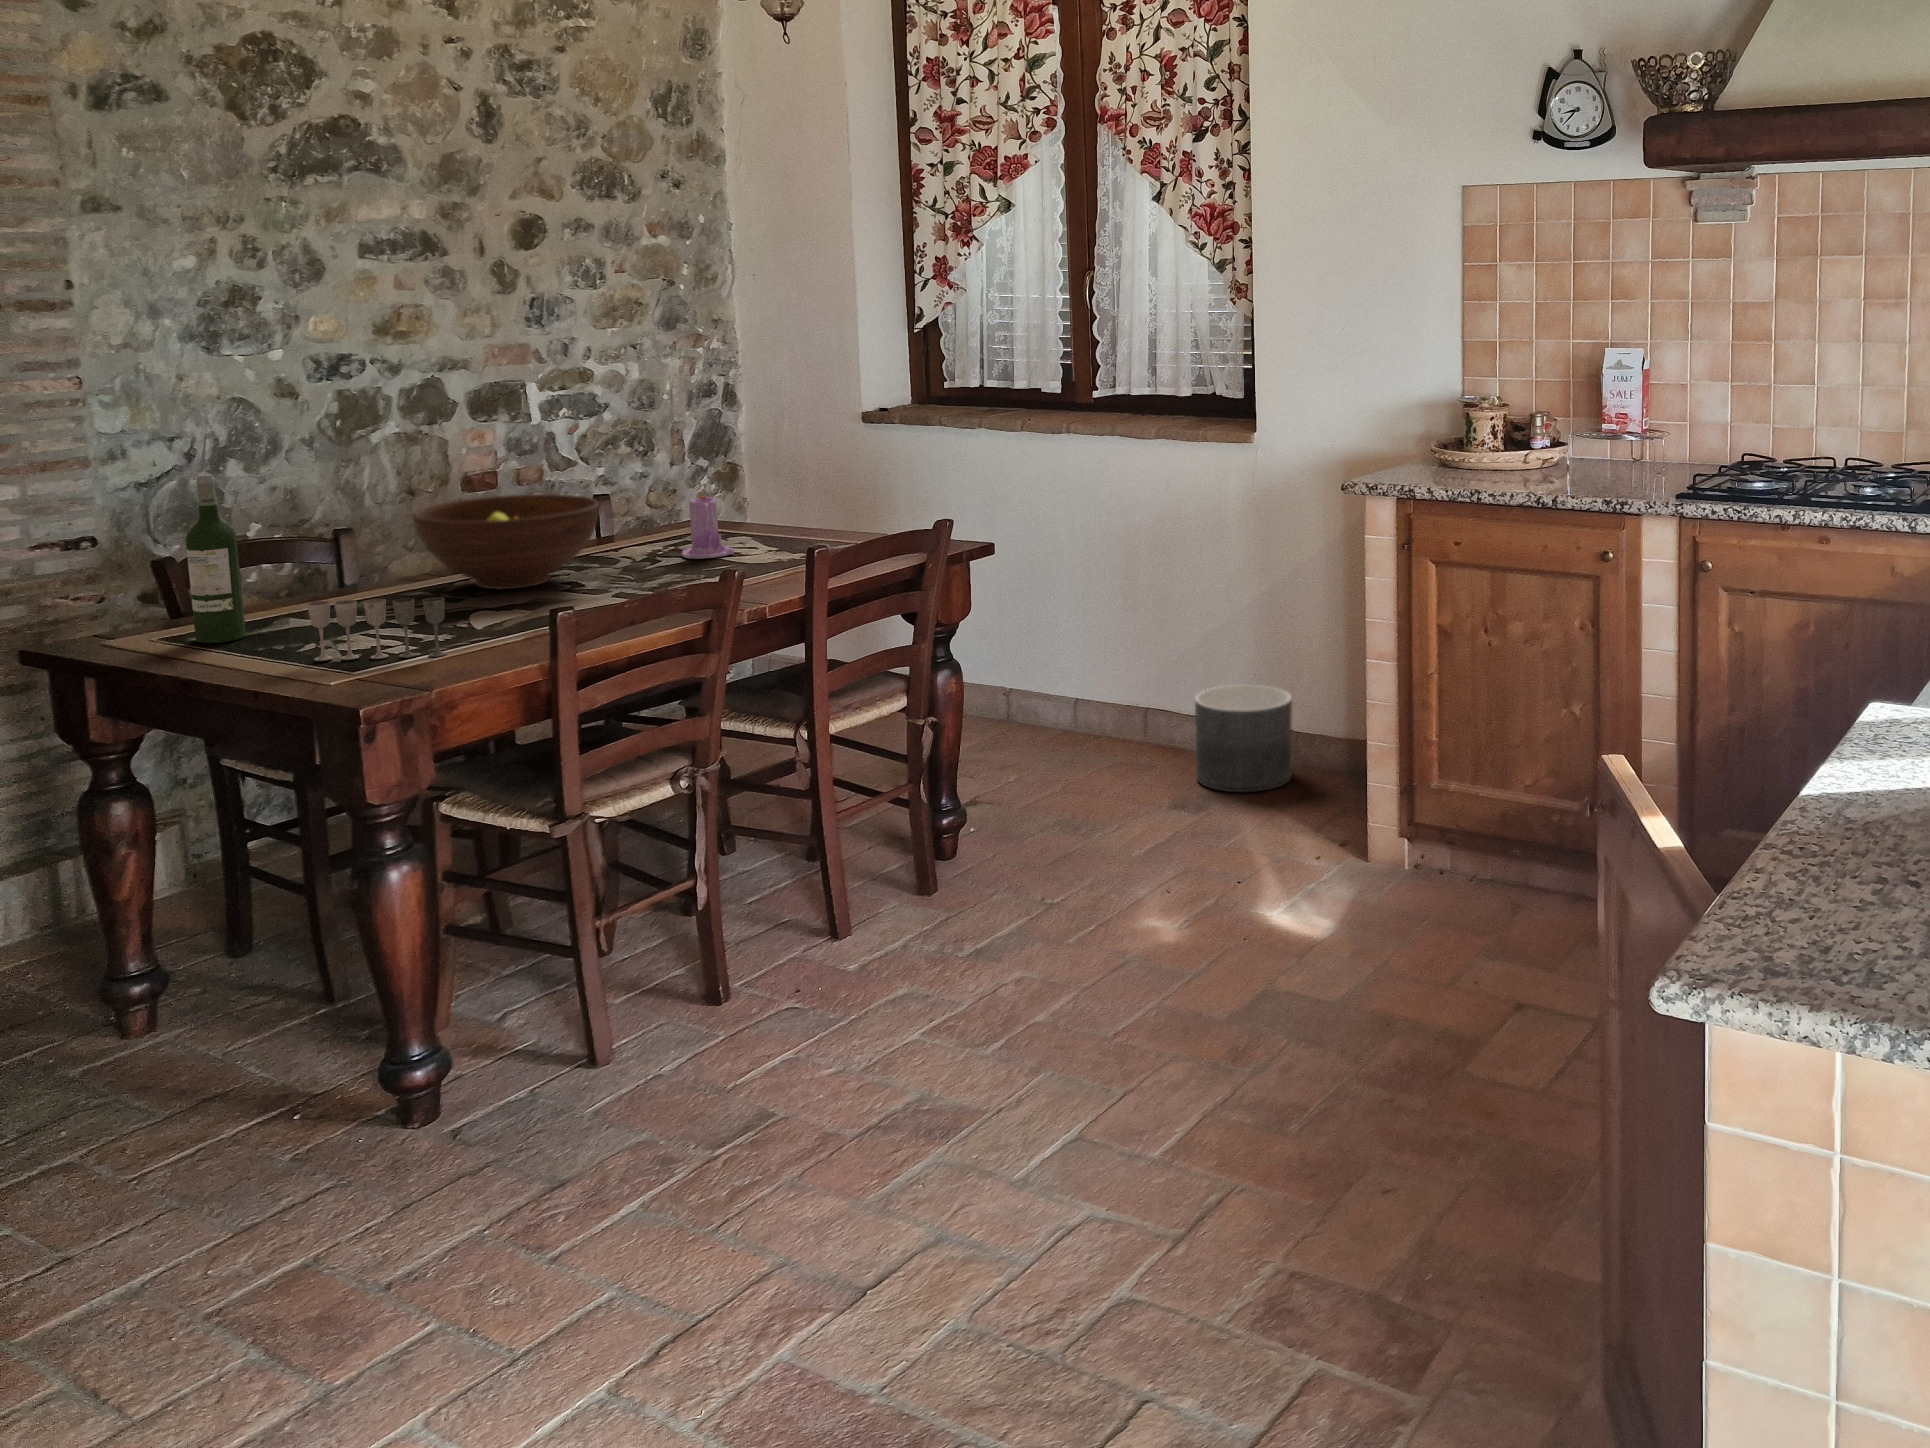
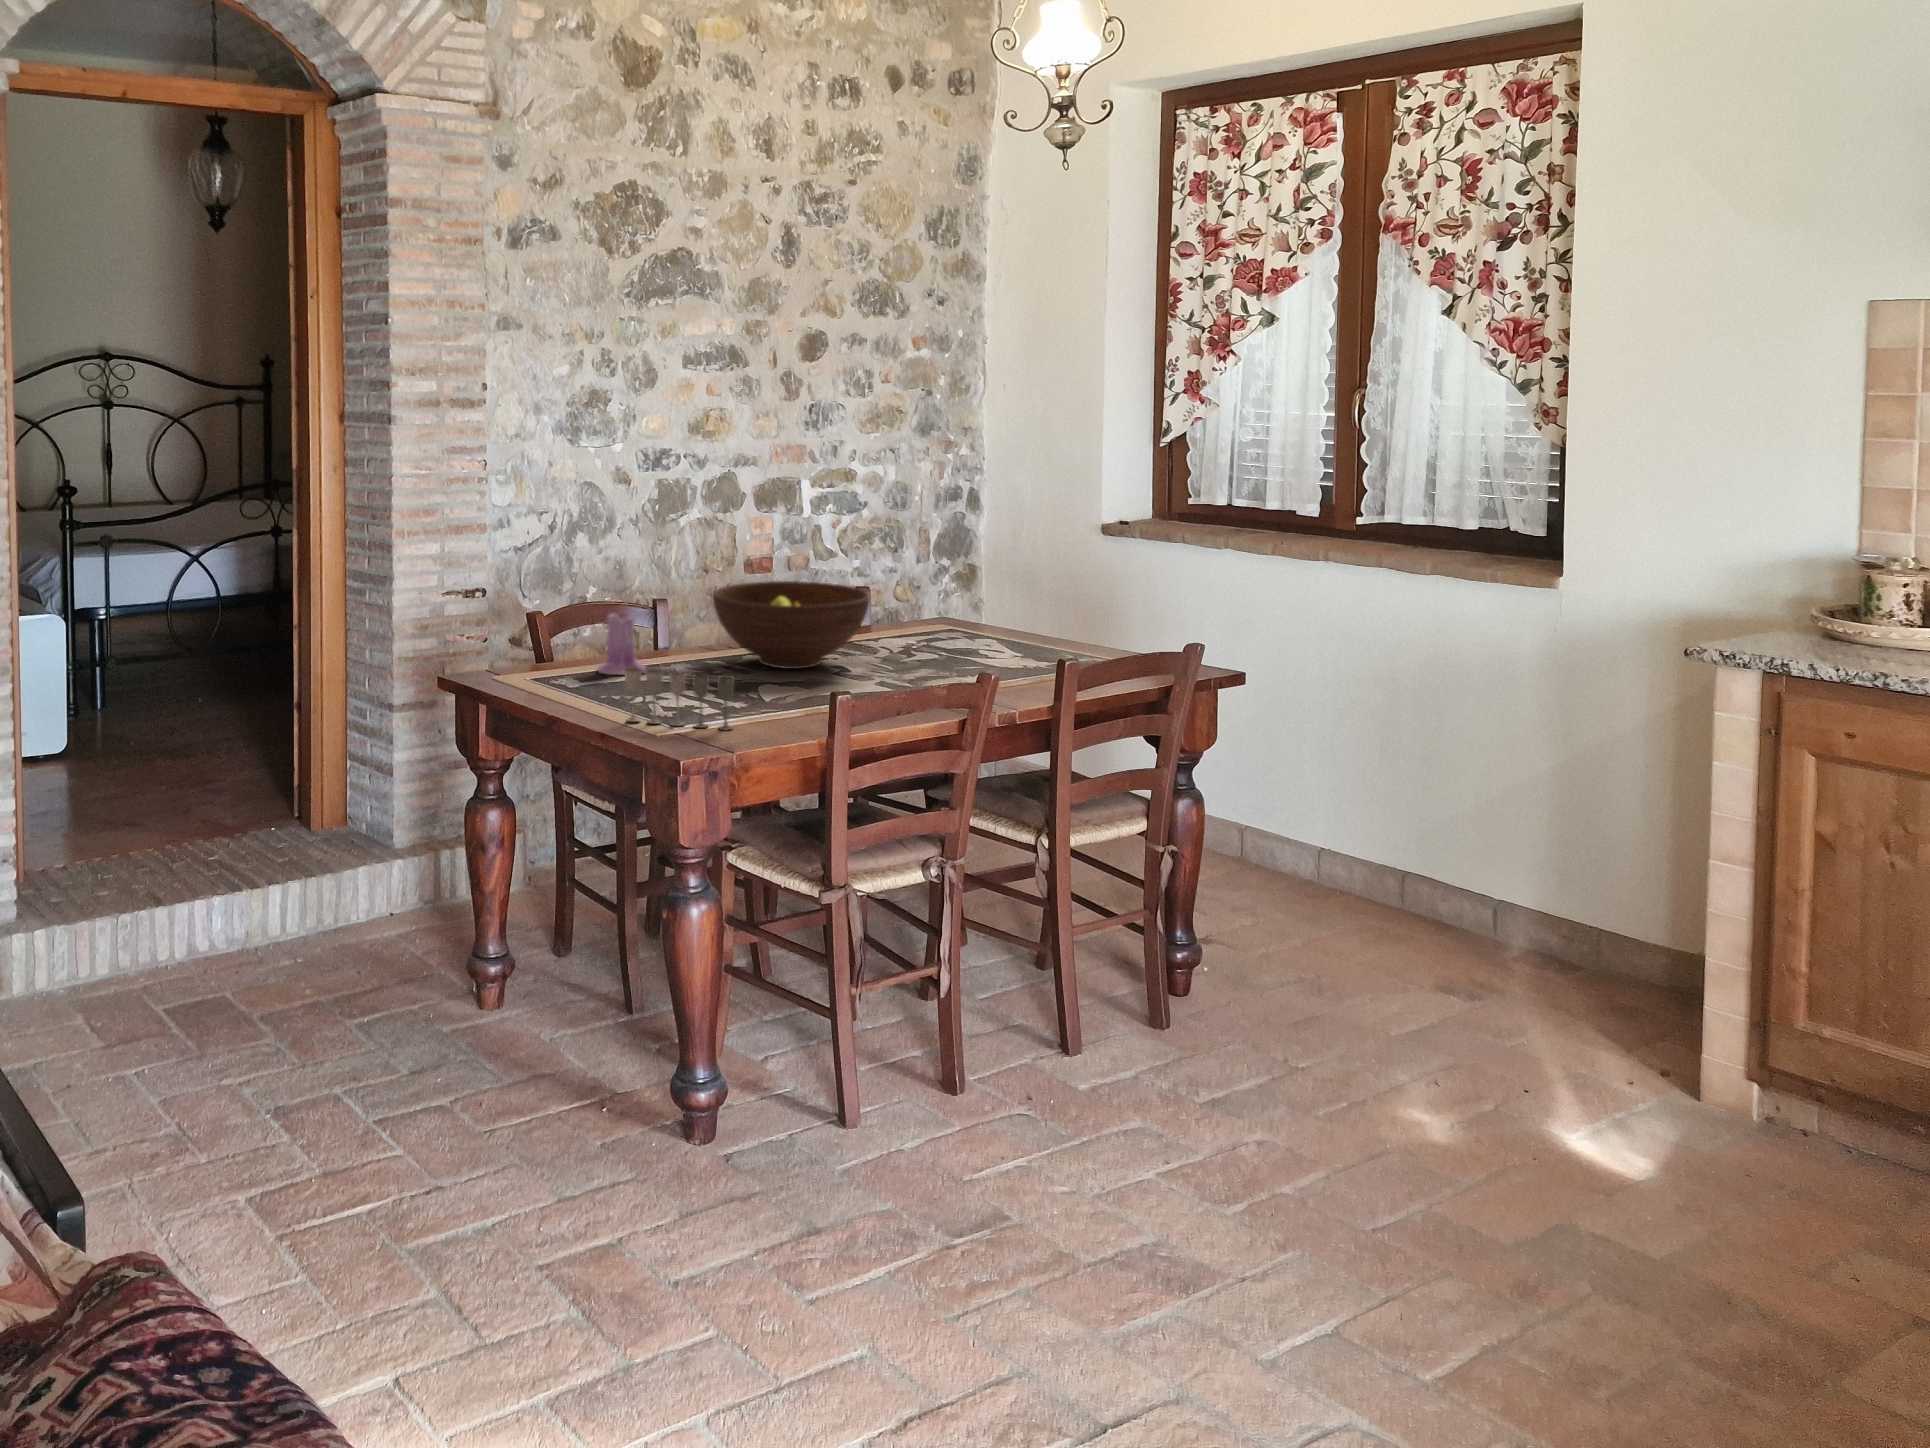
wine bottle: present [186,474,246,643] -> none [538,547,576,693]
candle: present [682,489,734,559] -> present [598,610,646,675]
planter: present [1195,685,1292,792] -> none [1463,849,1591,977]

